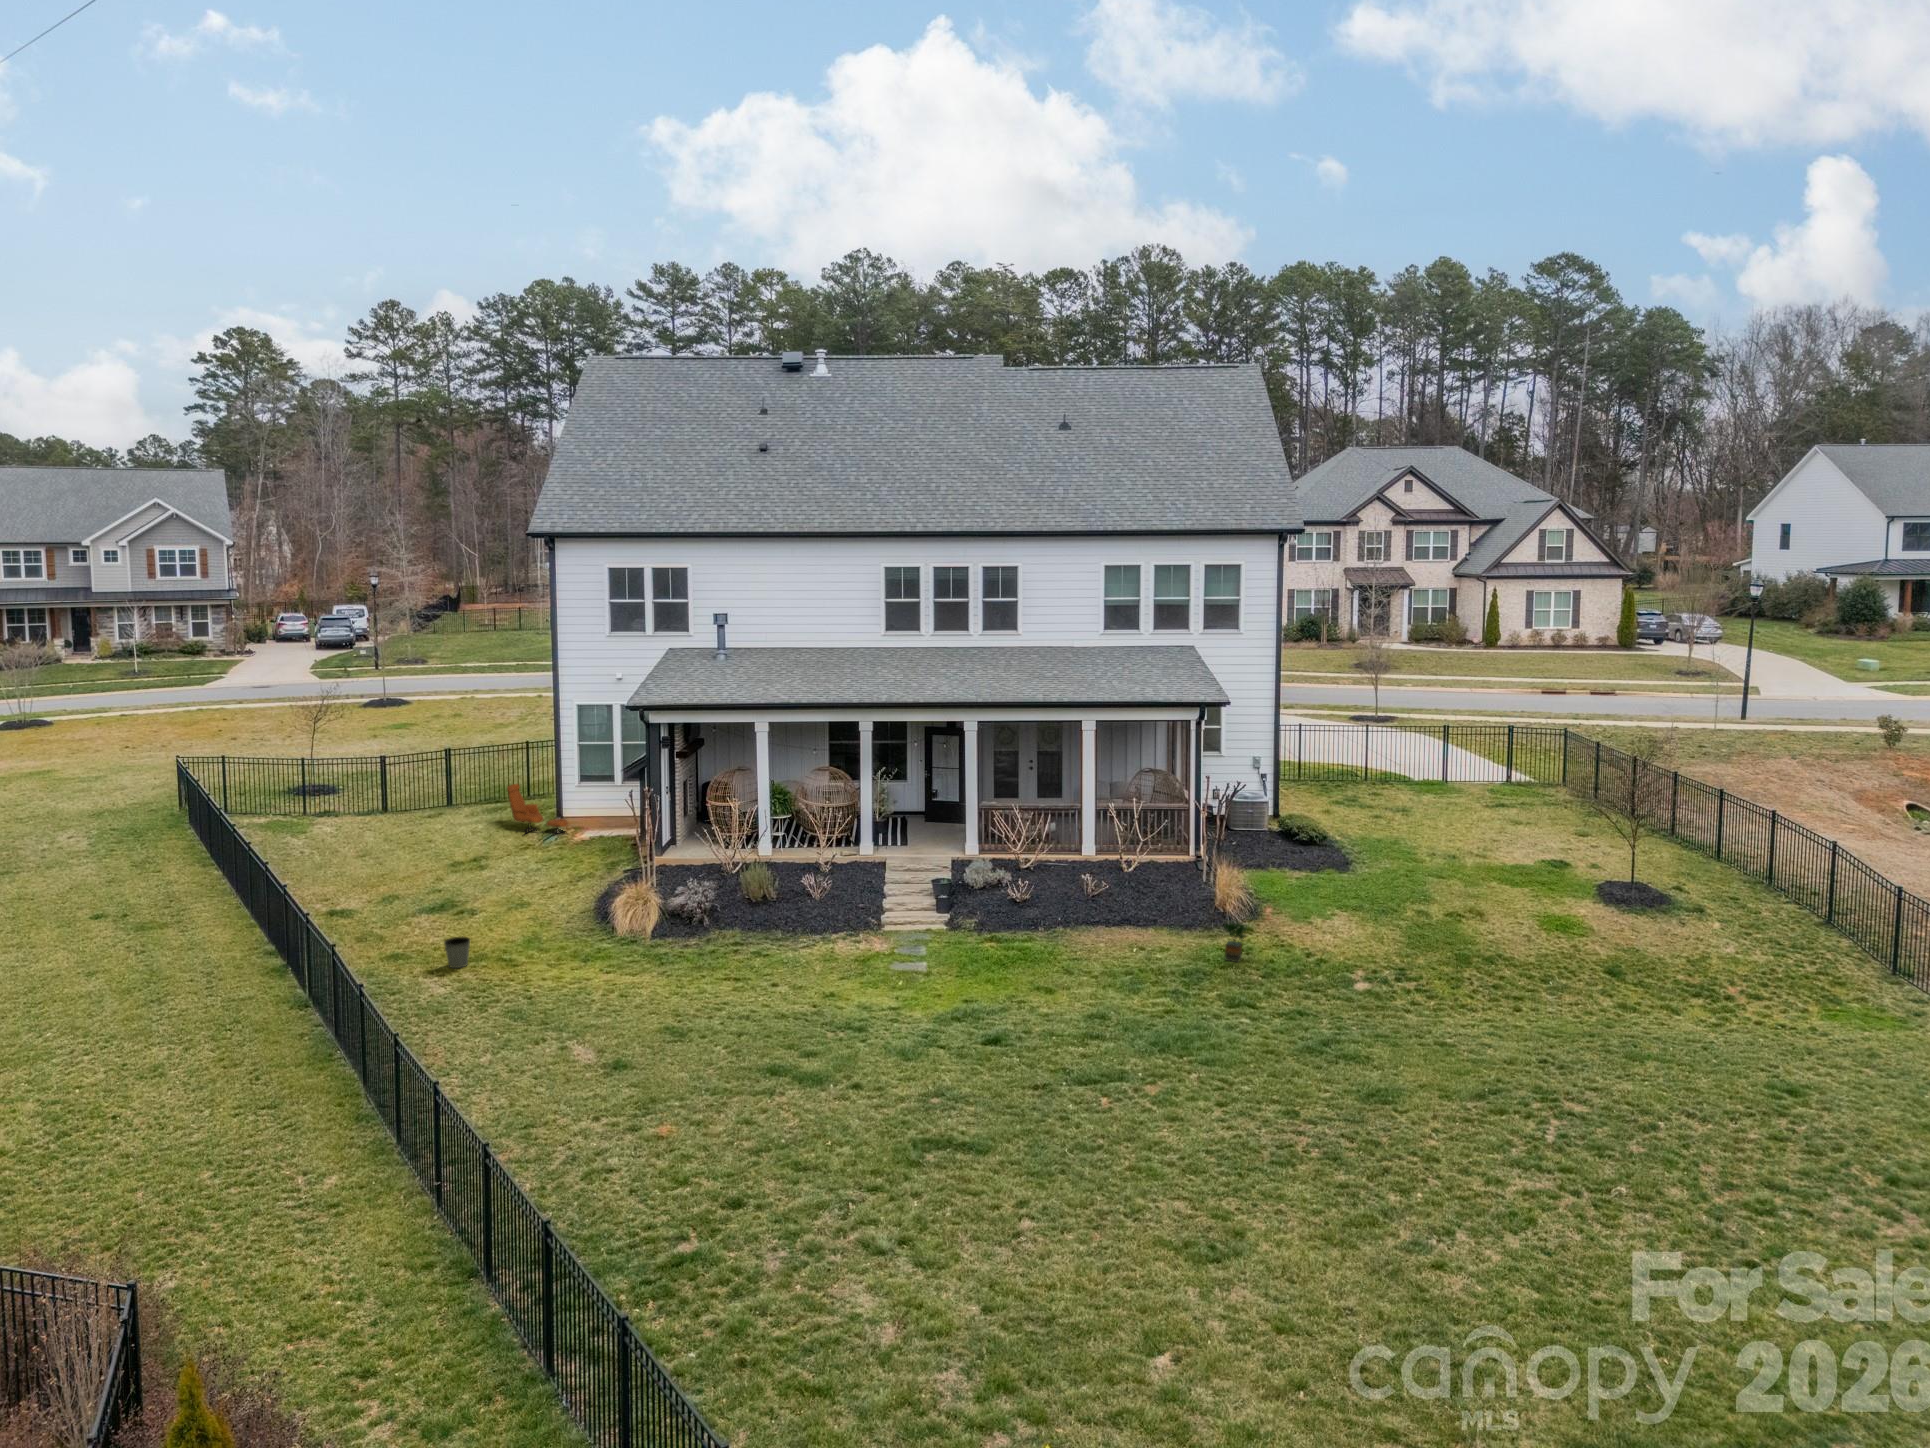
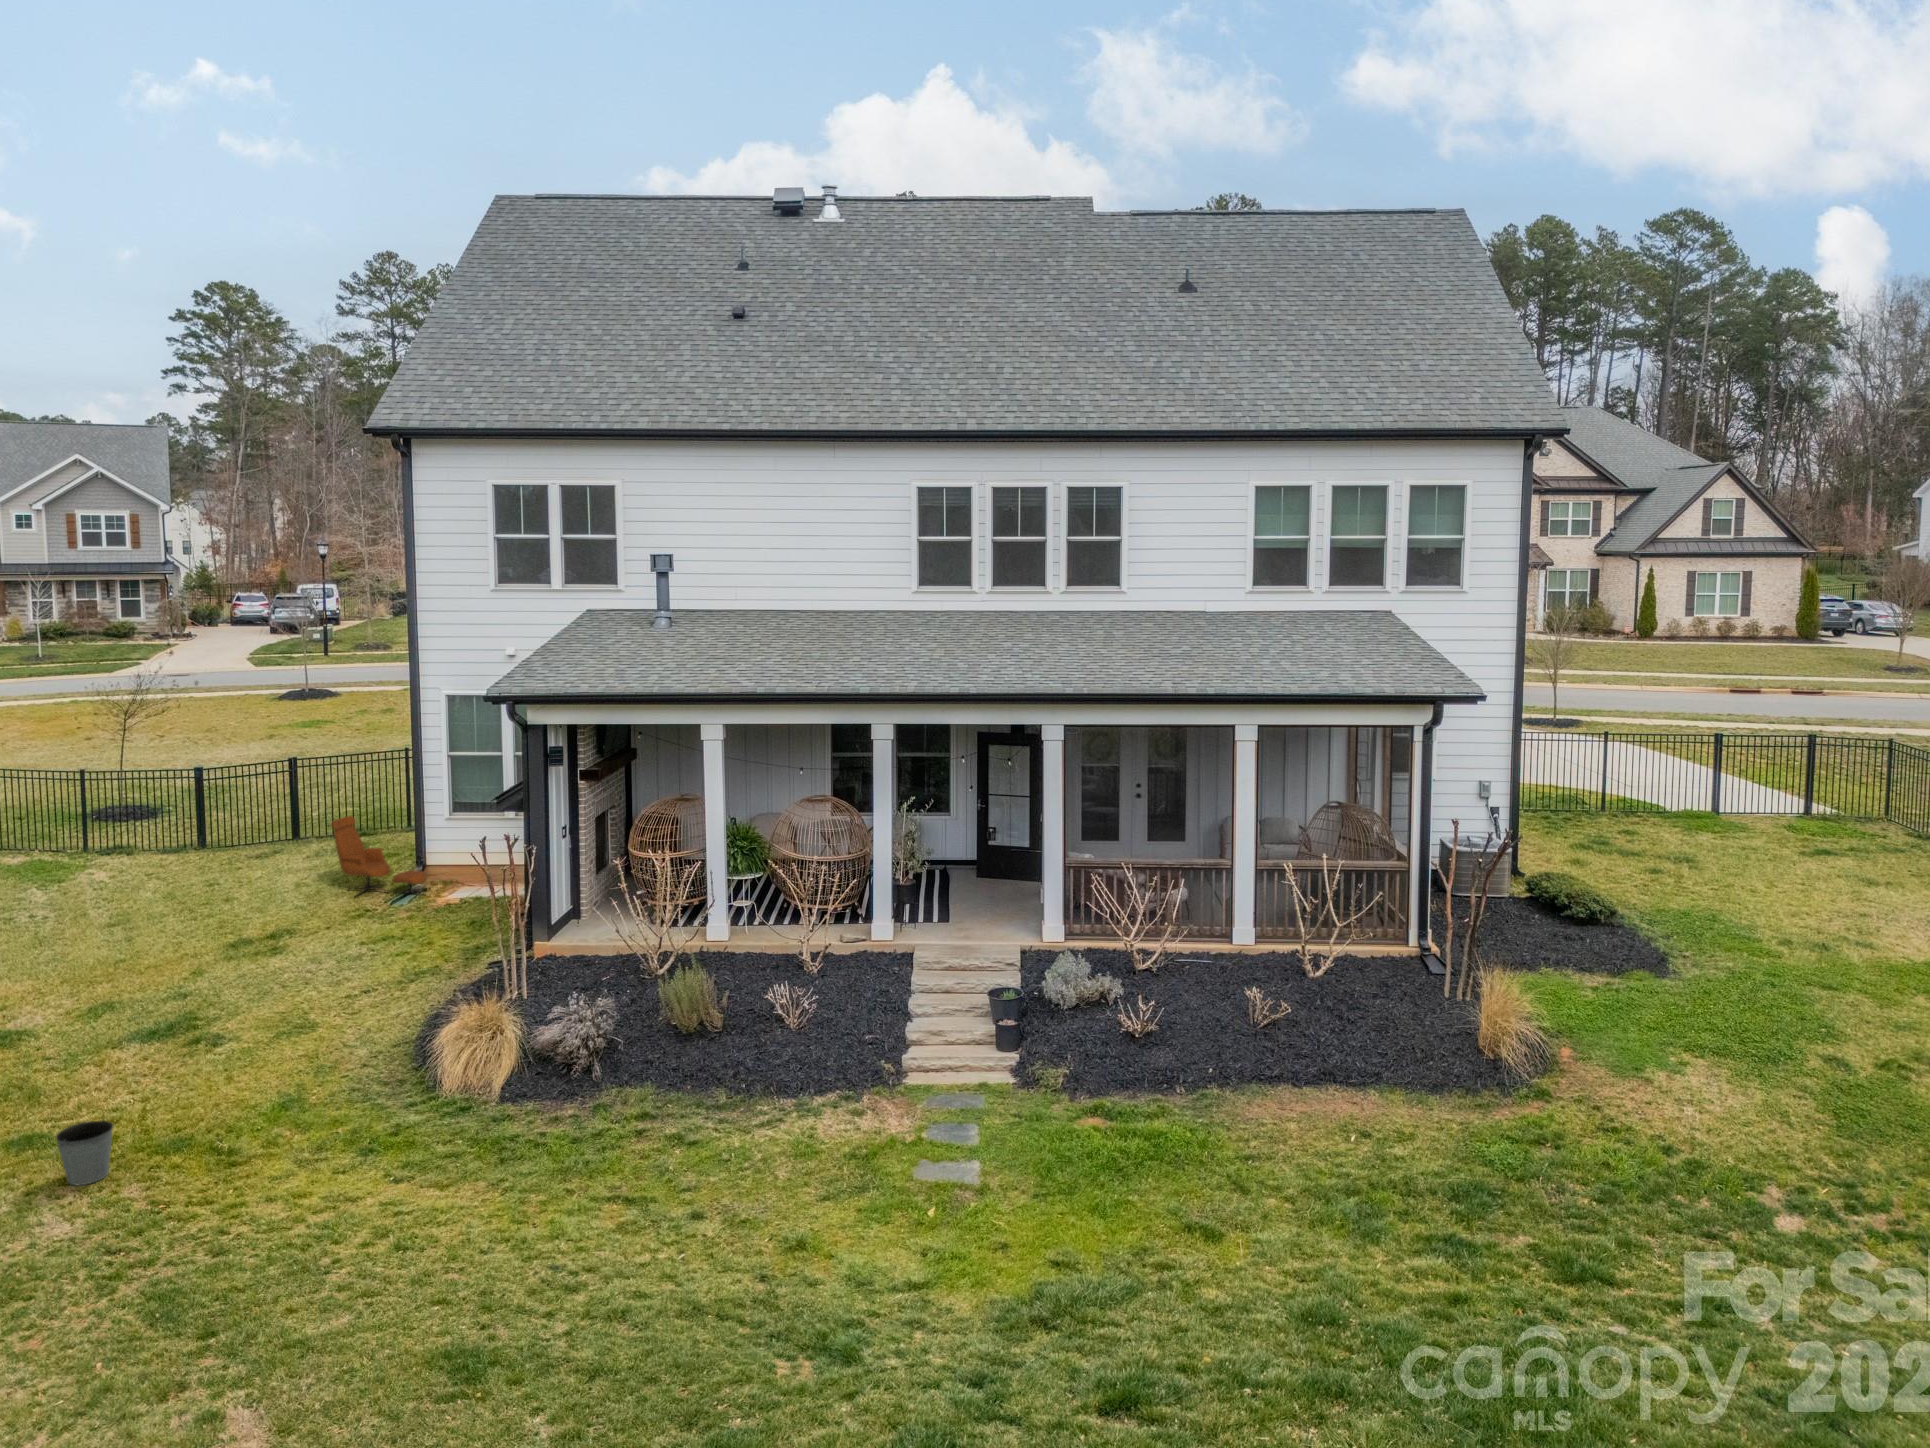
potted tree: present [1224,923,1246,962] -> none [1534,1098,1585,1176]

